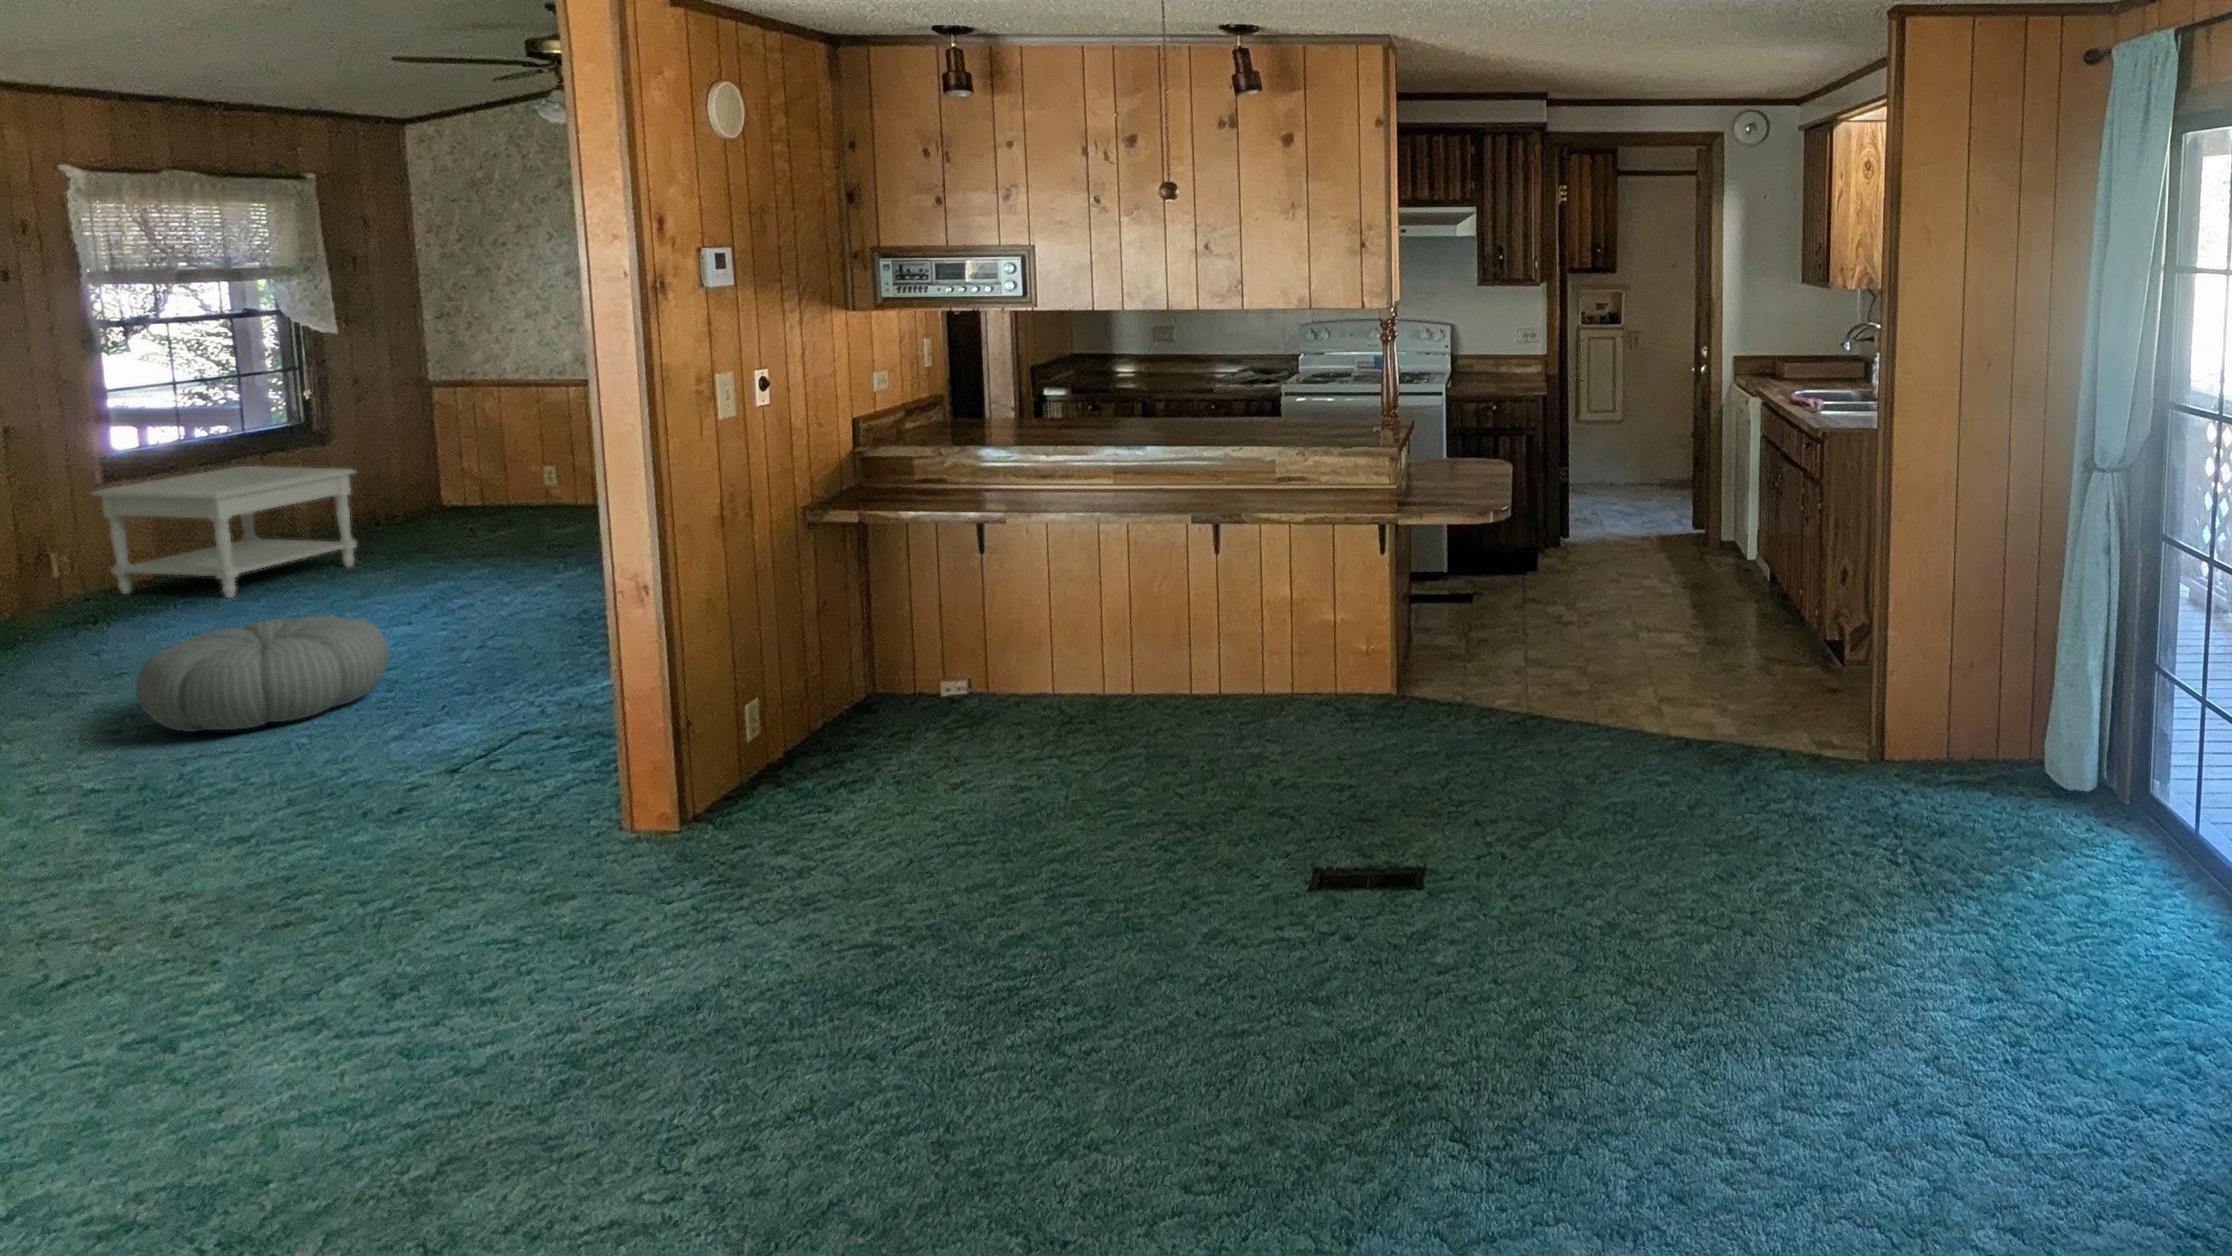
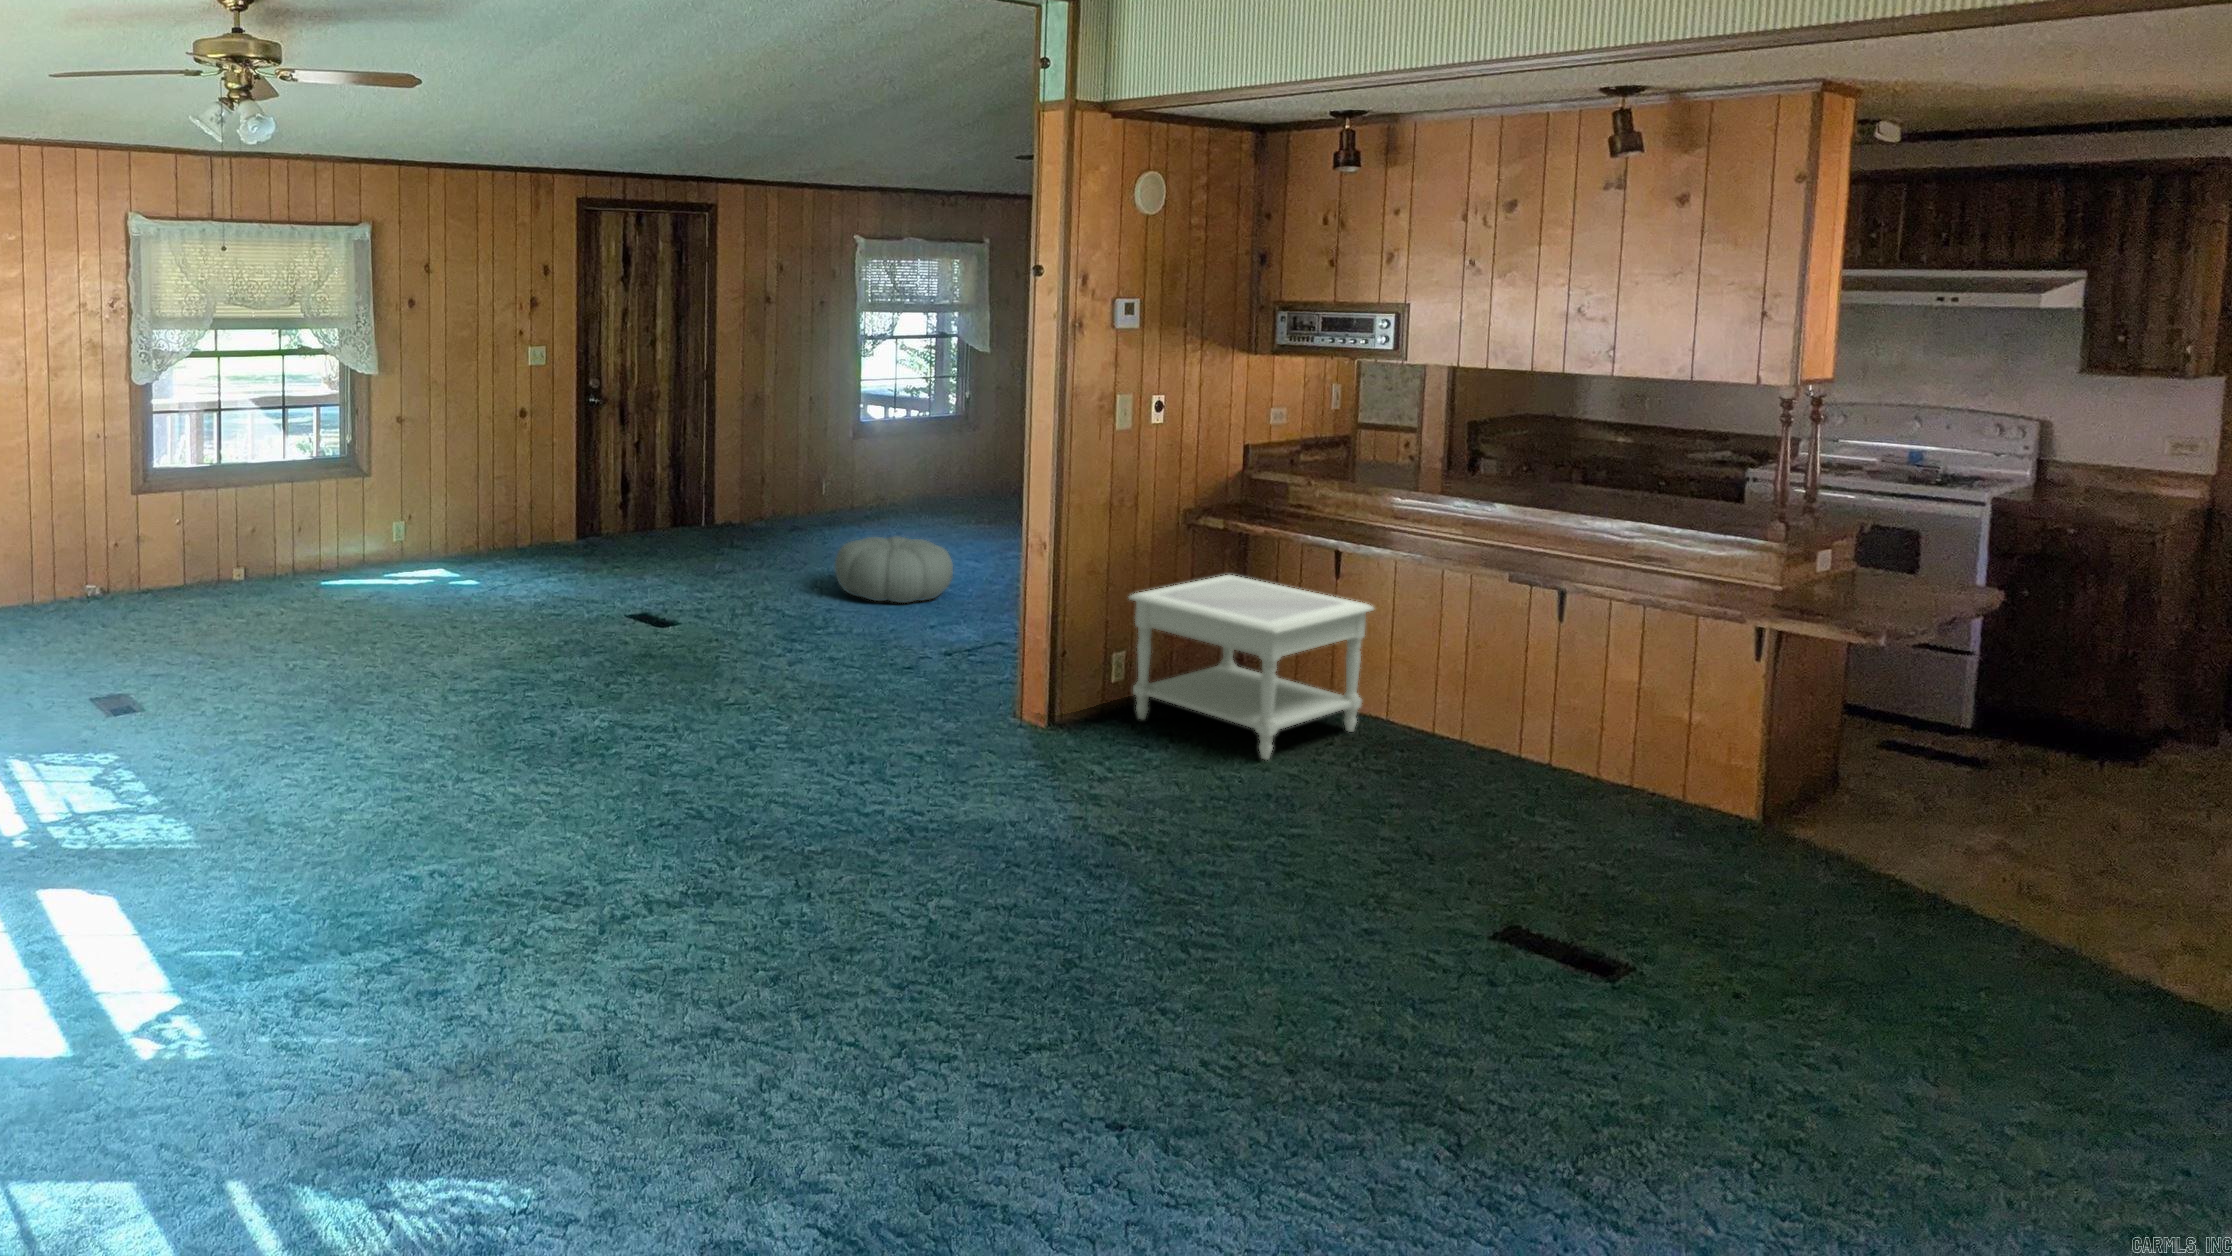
side table: present [92,466,357,598] -> present [1128,575,1374,759]

